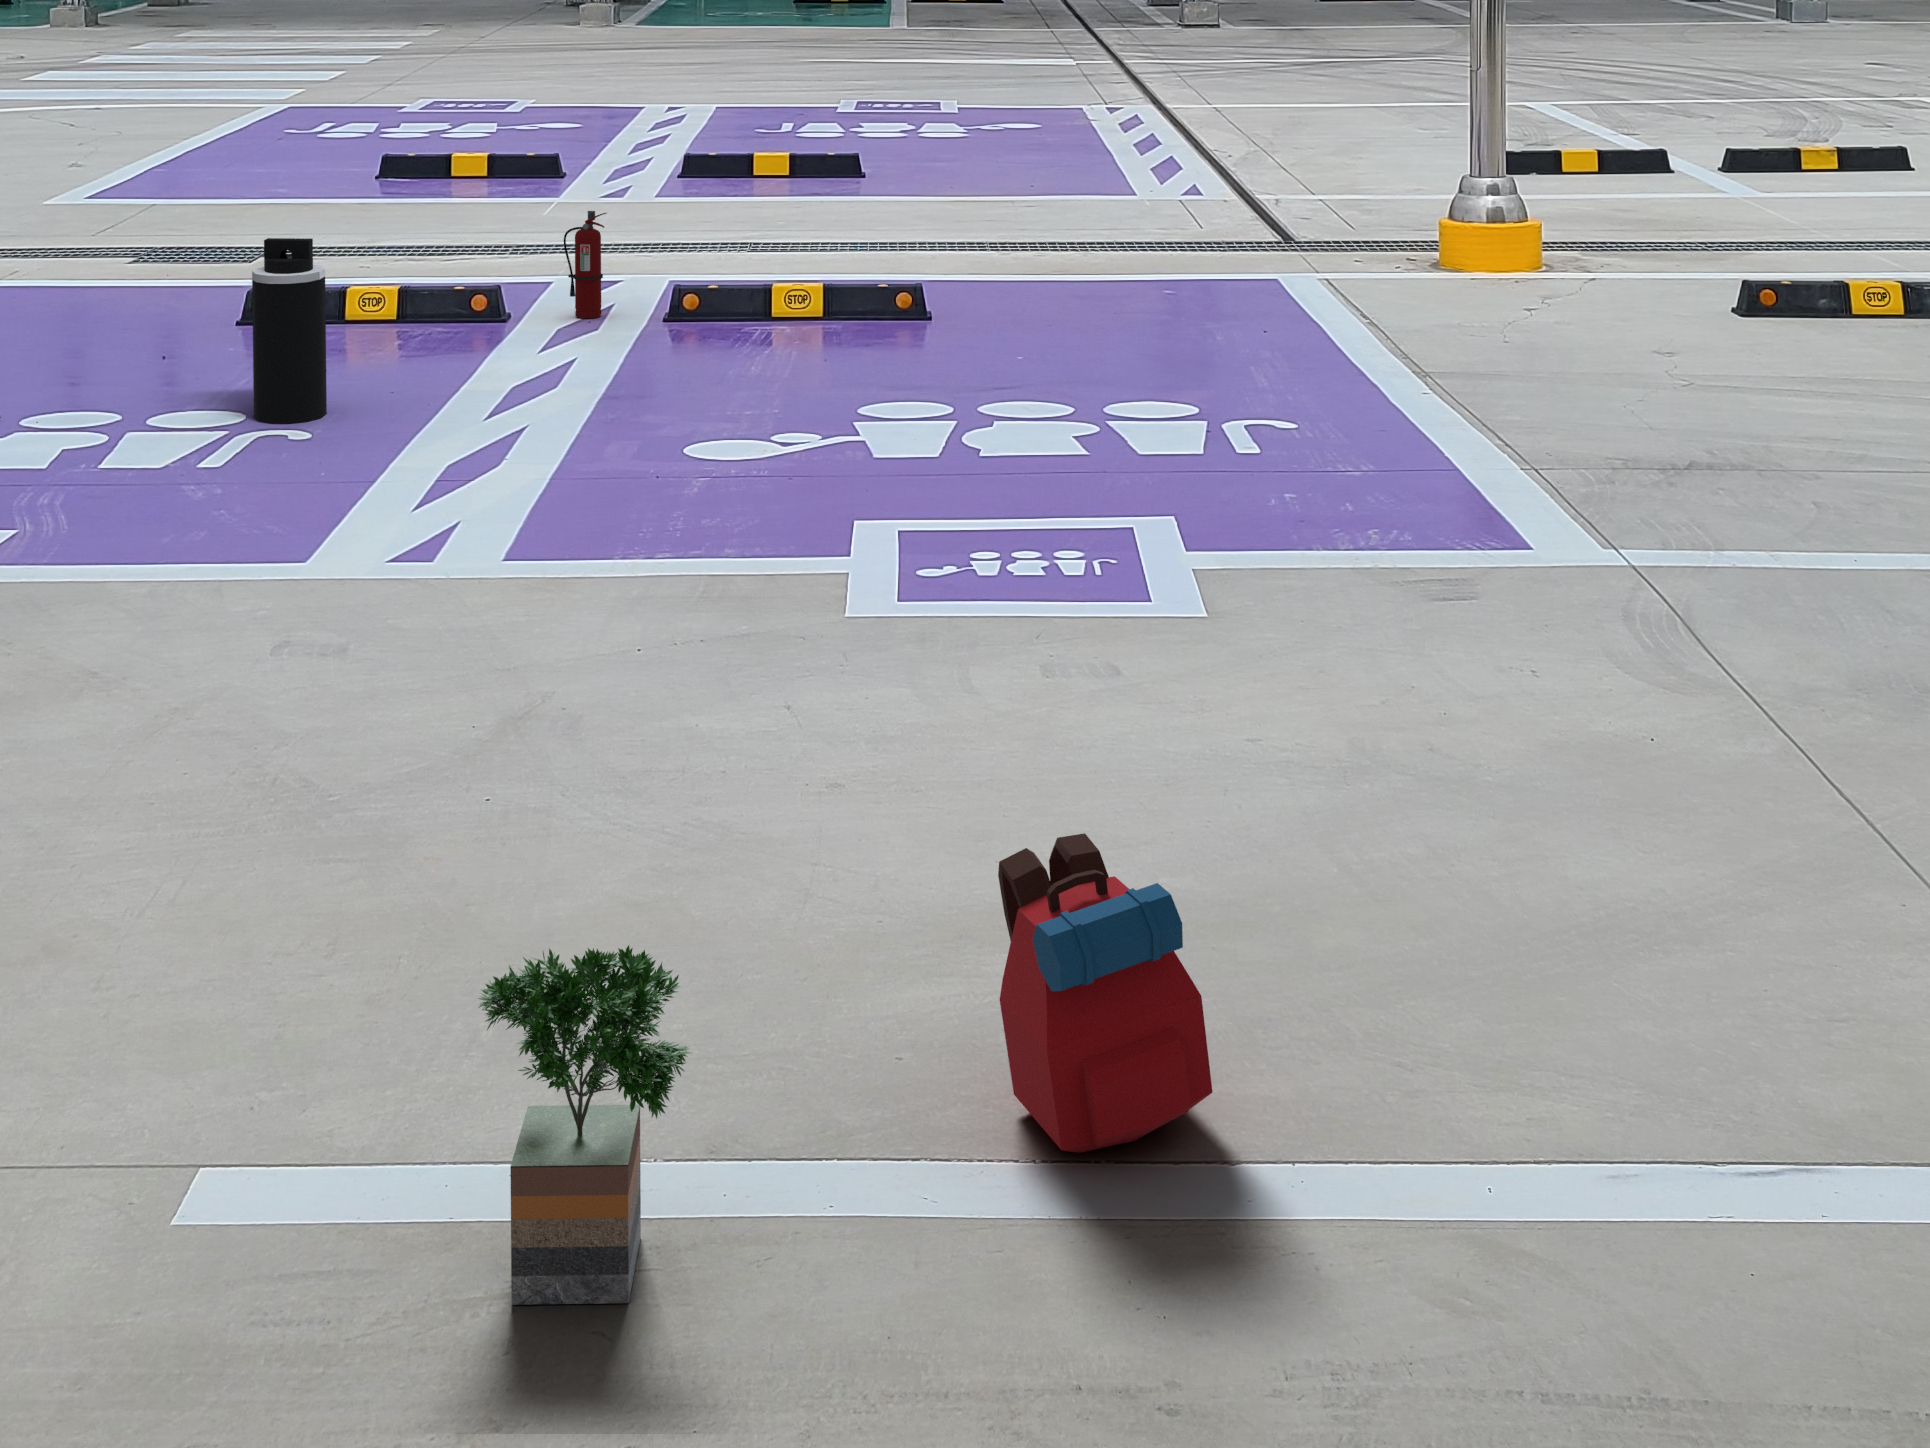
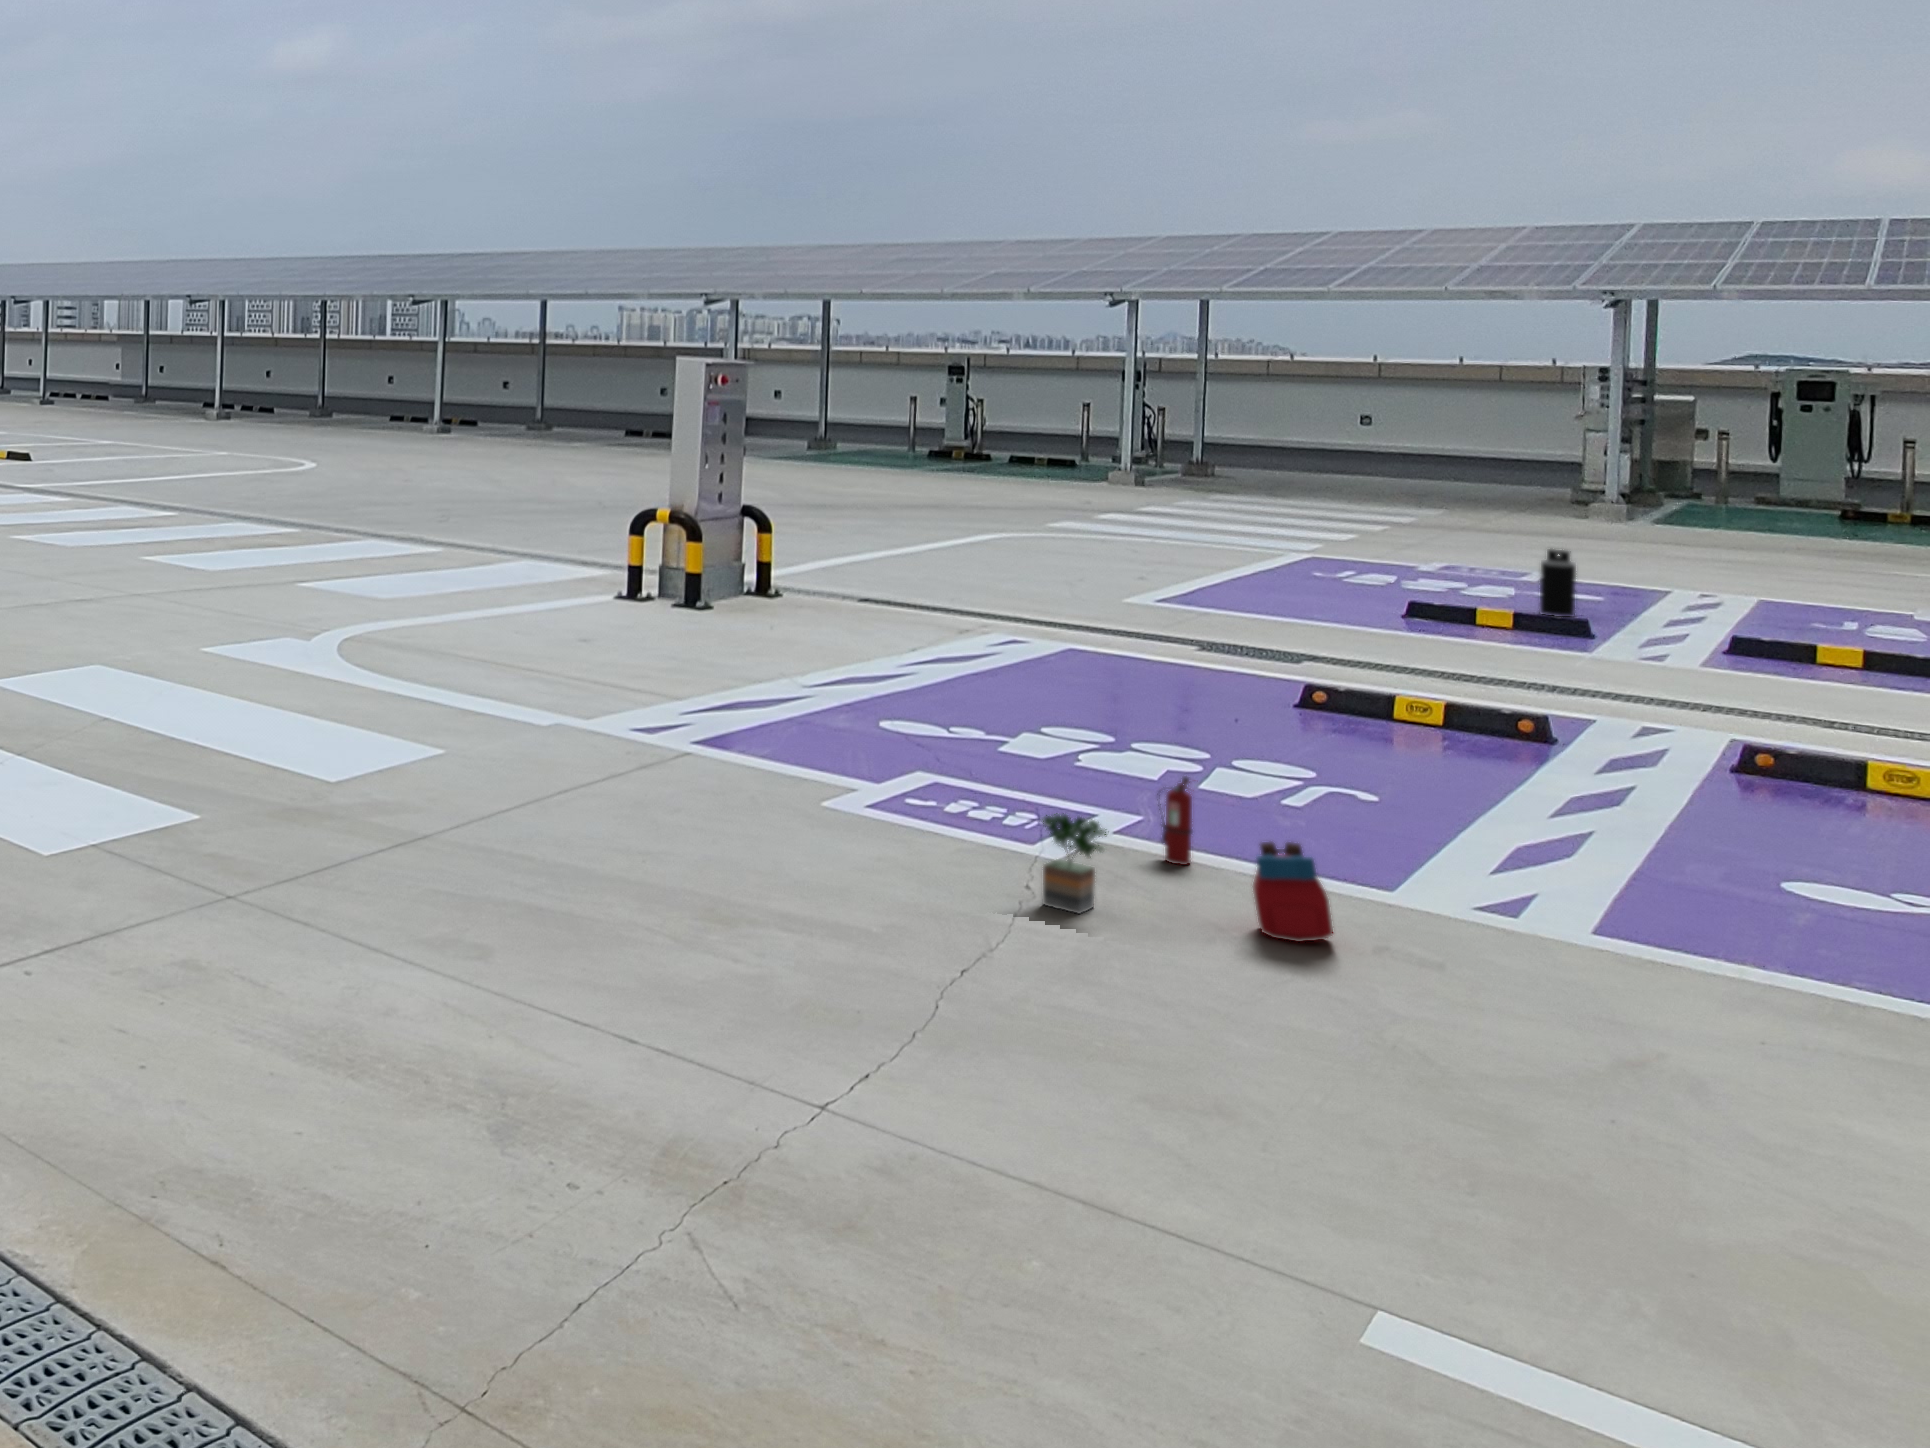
fire extinguisher: present [564,211,607,318] -> present [1159,776,1192,865]
trash can: present [252,238,327,423] -> present [1540,549,1576,617]

